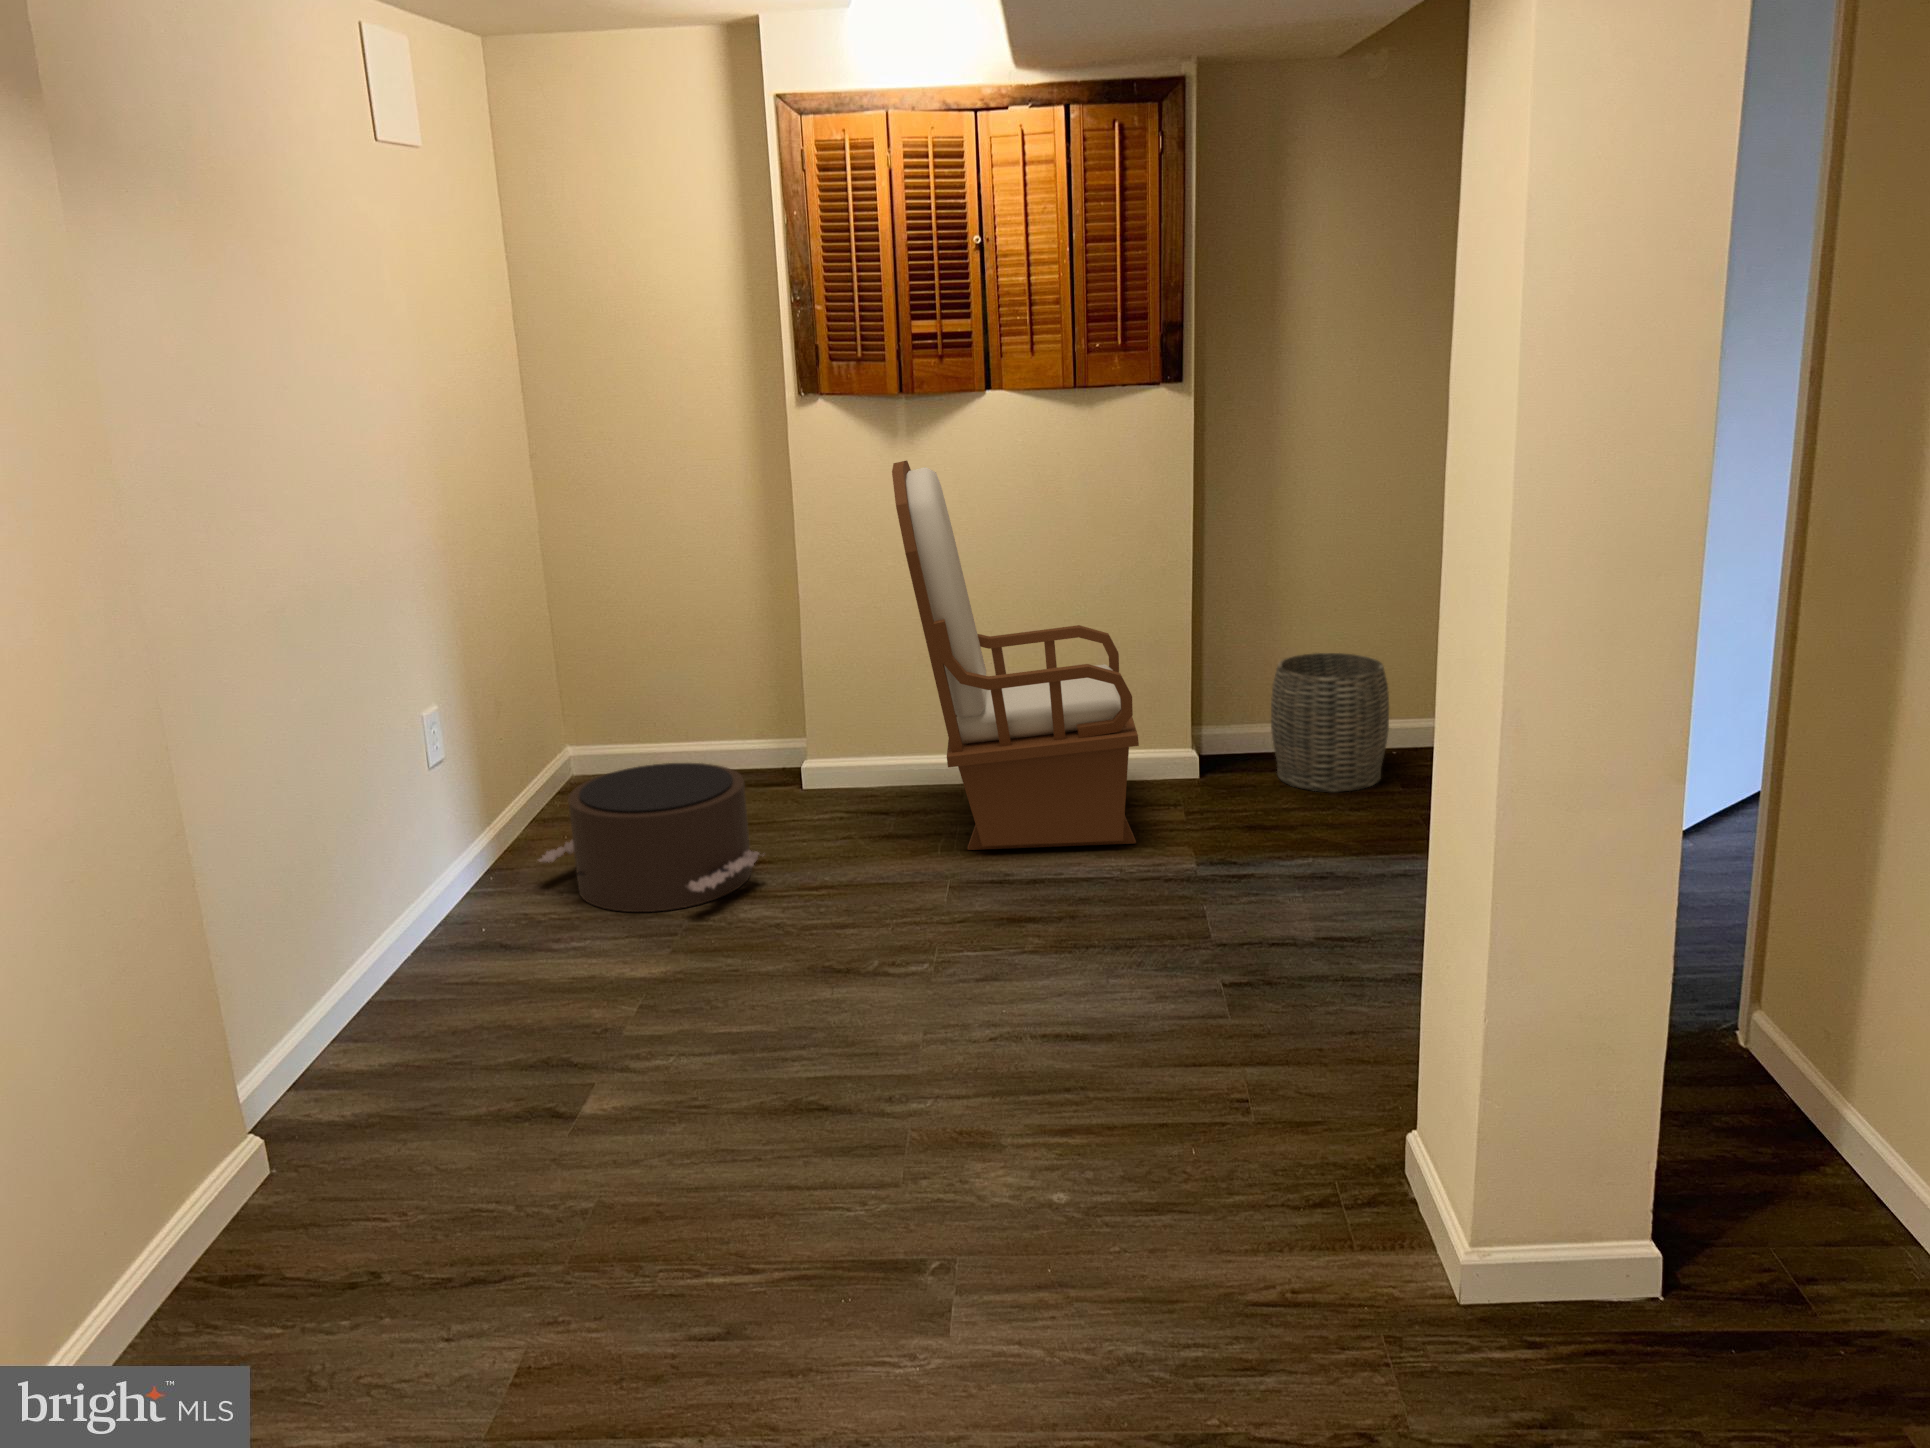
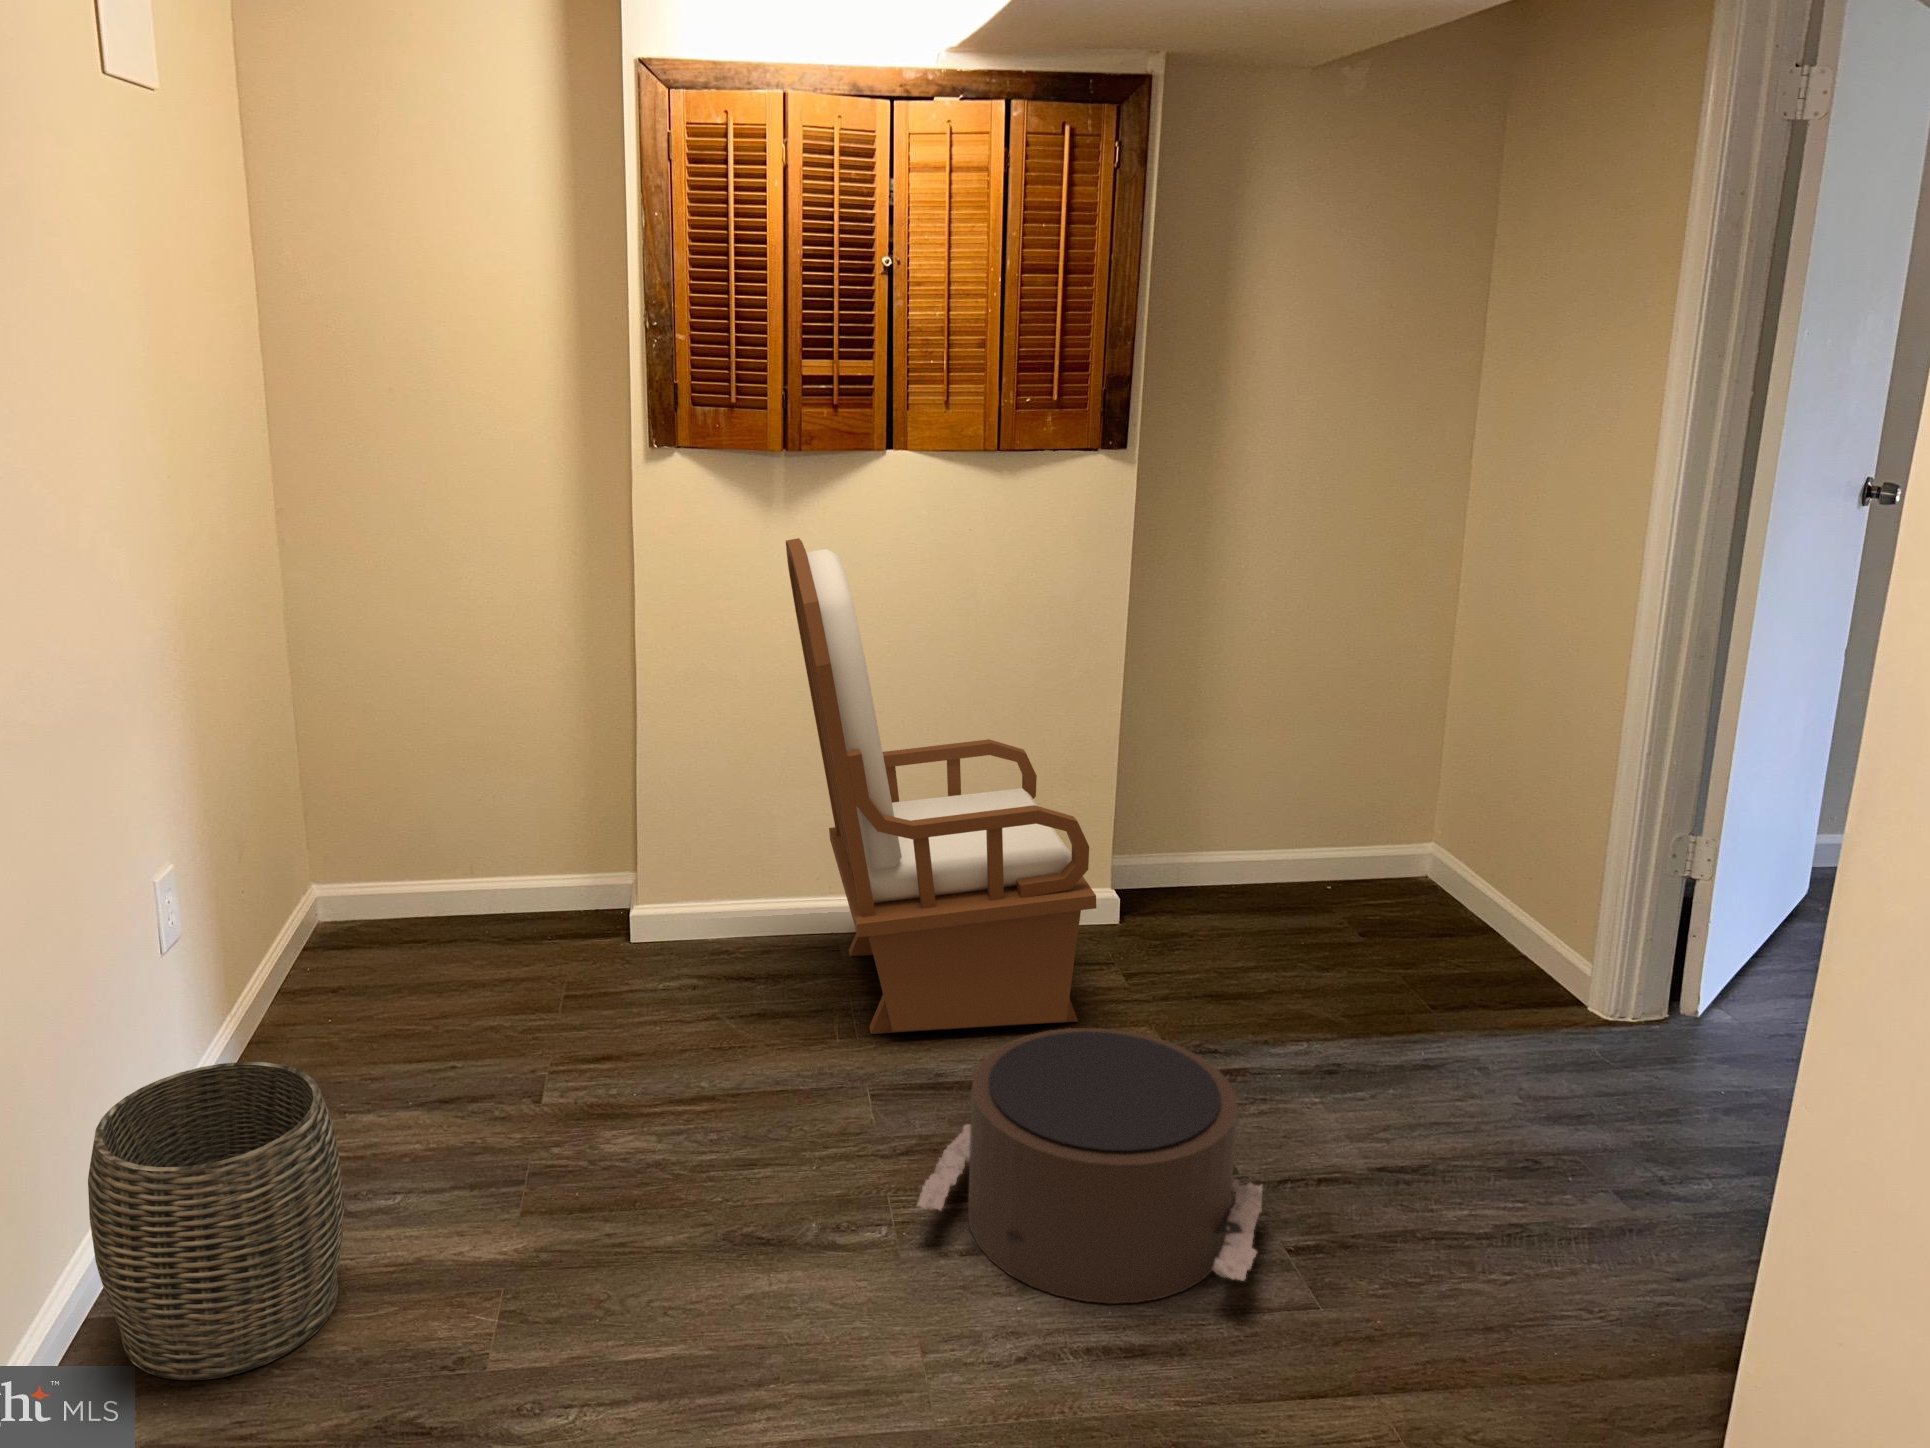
woven basket: present [1271,653,1389,792] -> present [88,1062,344,1380]
pouf: present [538,763,760,912] -> present [917,1028,1263,1304]

